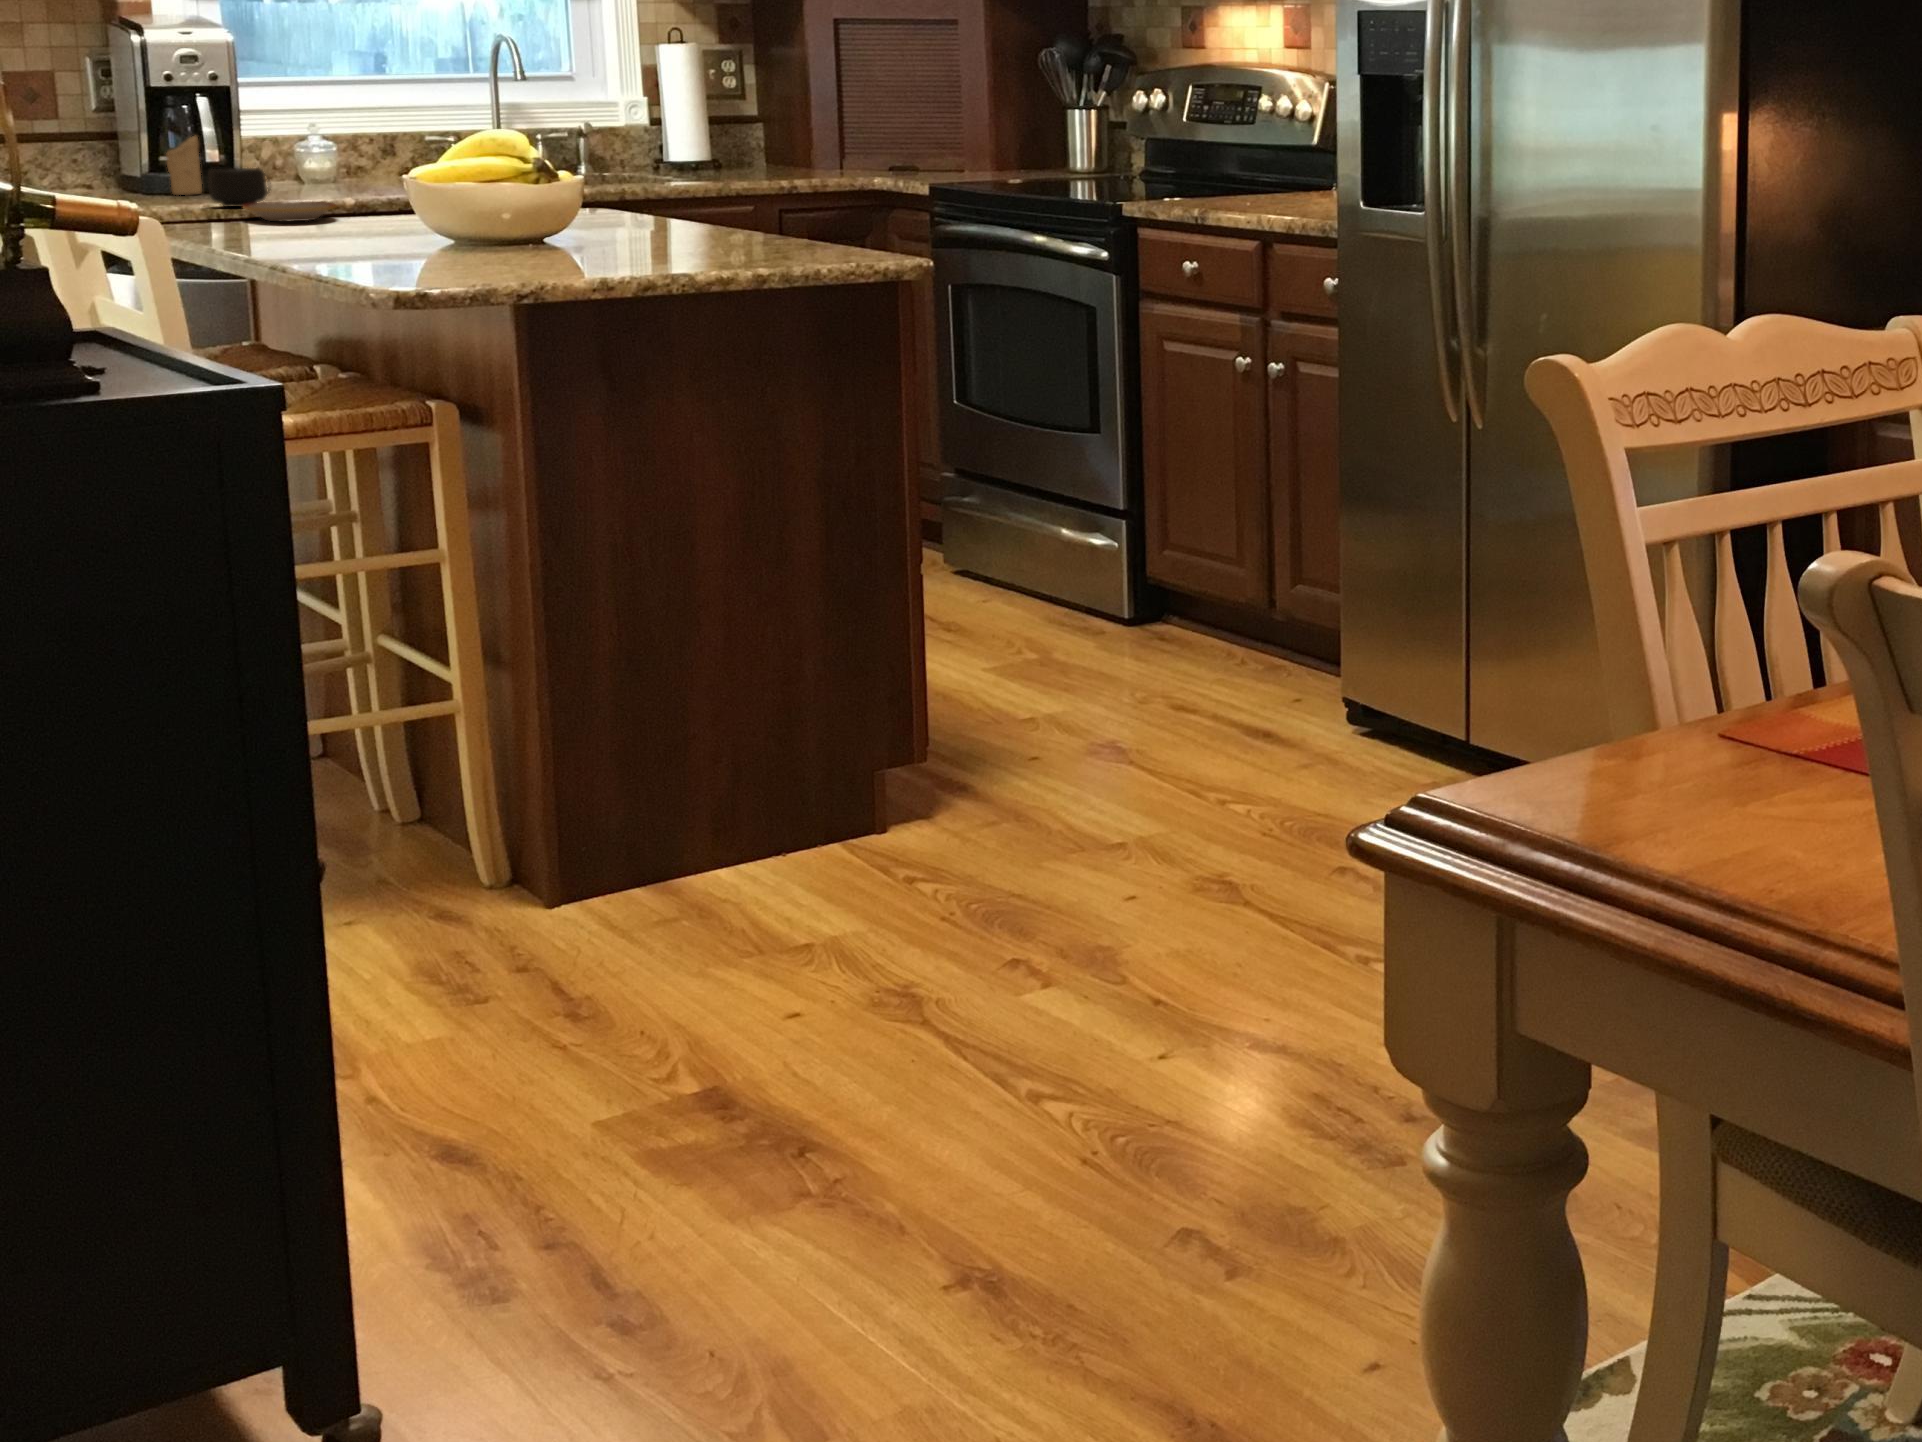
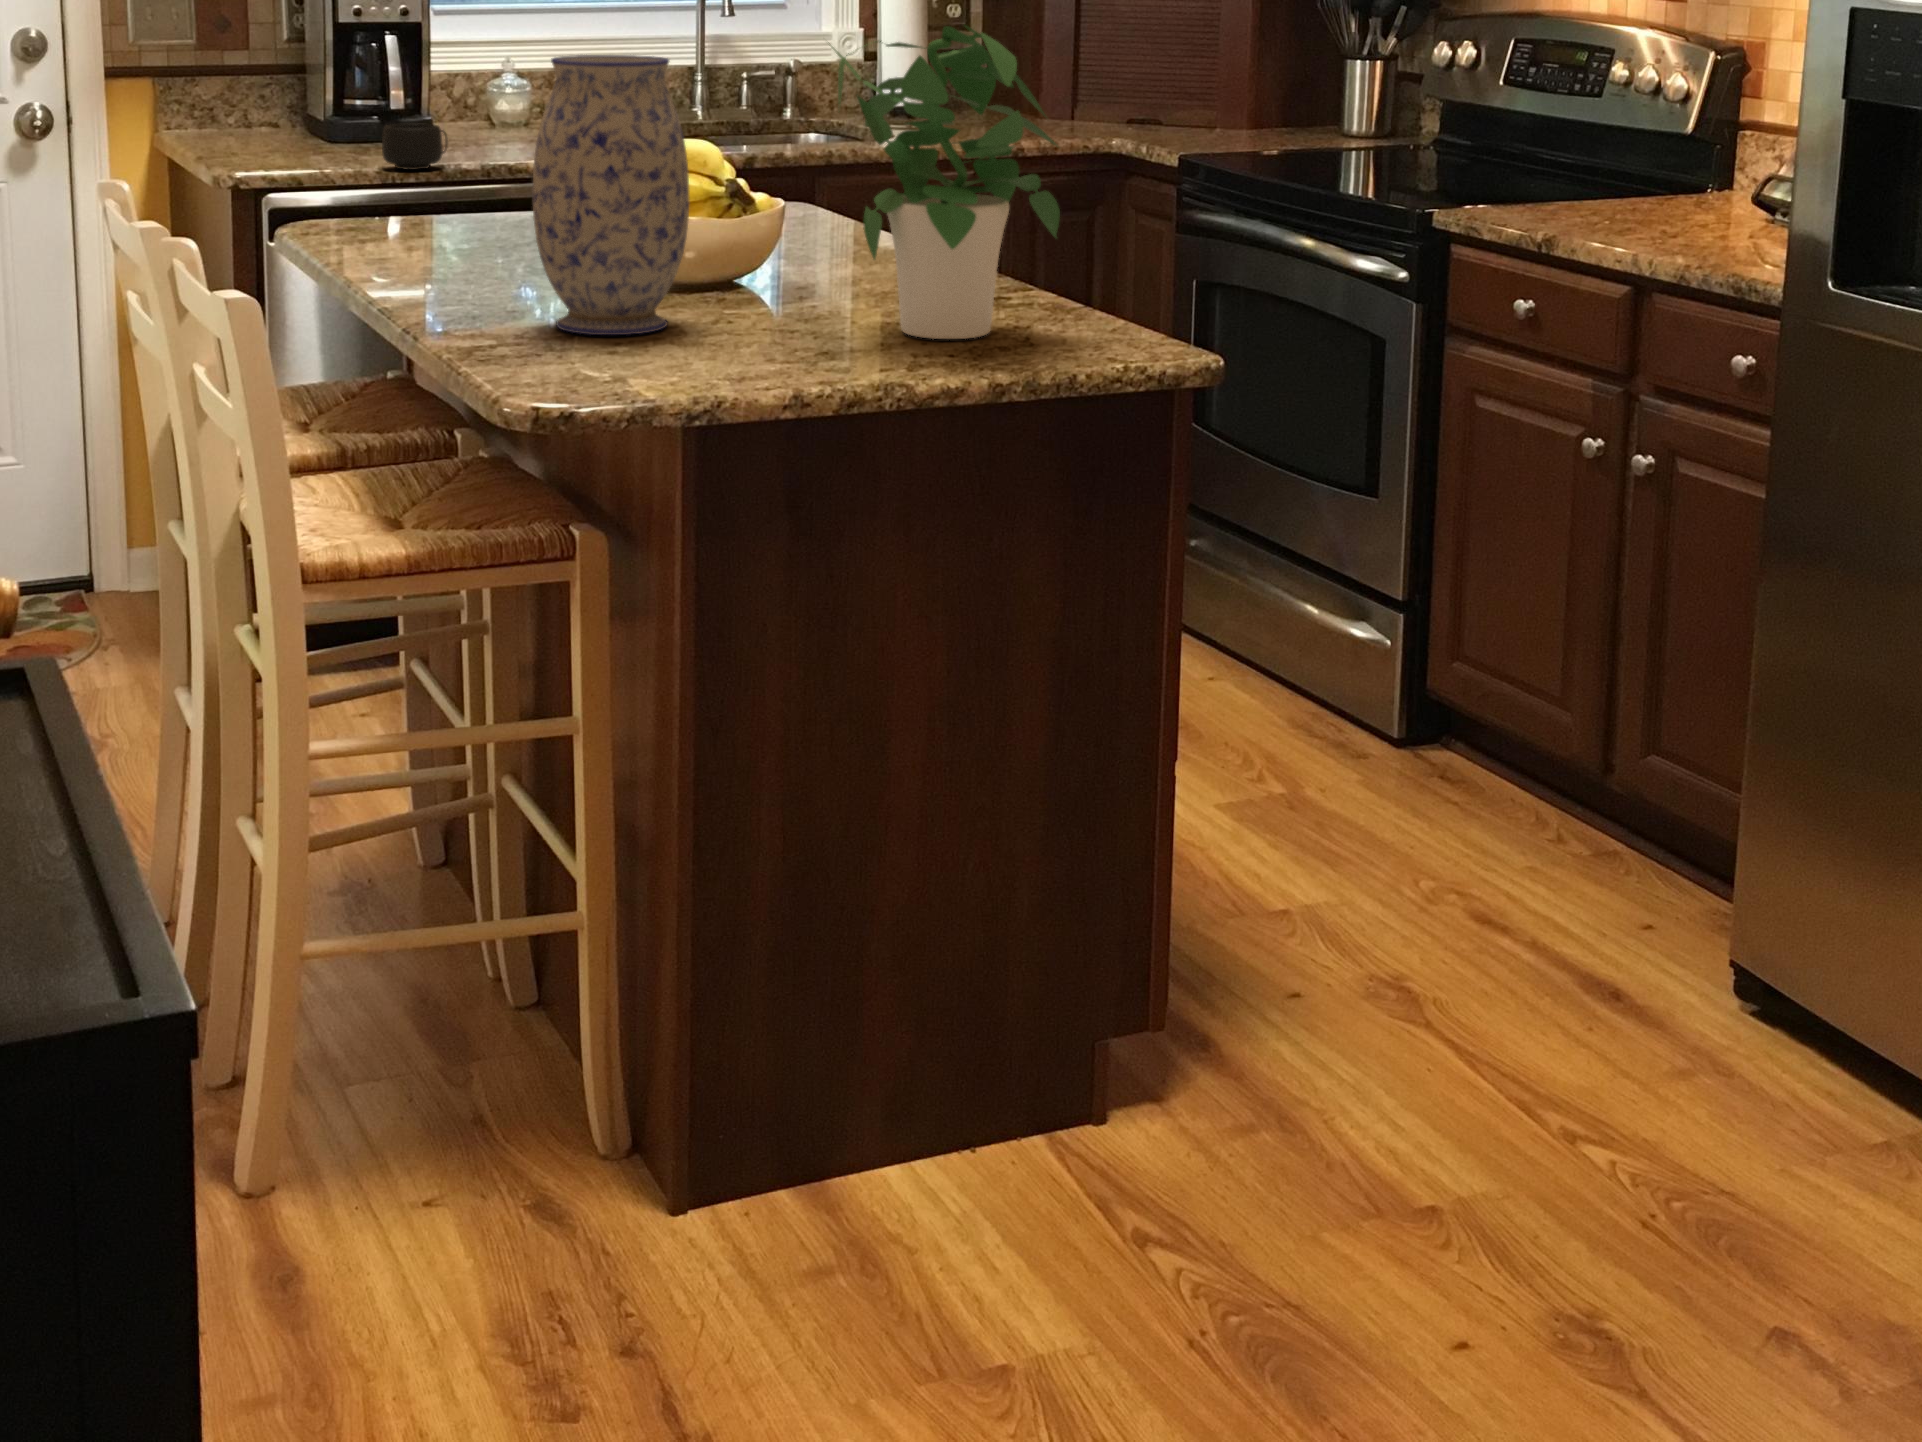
potted plant: none [604,19,798,261] -> present [832,26,1060,339]
vase: none [373,56,504,269] -> present [532,55,689,335]
candle: present [166,136,202,195] -> none [348,74,383,141]
plate: present [243,201,336,221] -> none [408,174,509,206]

